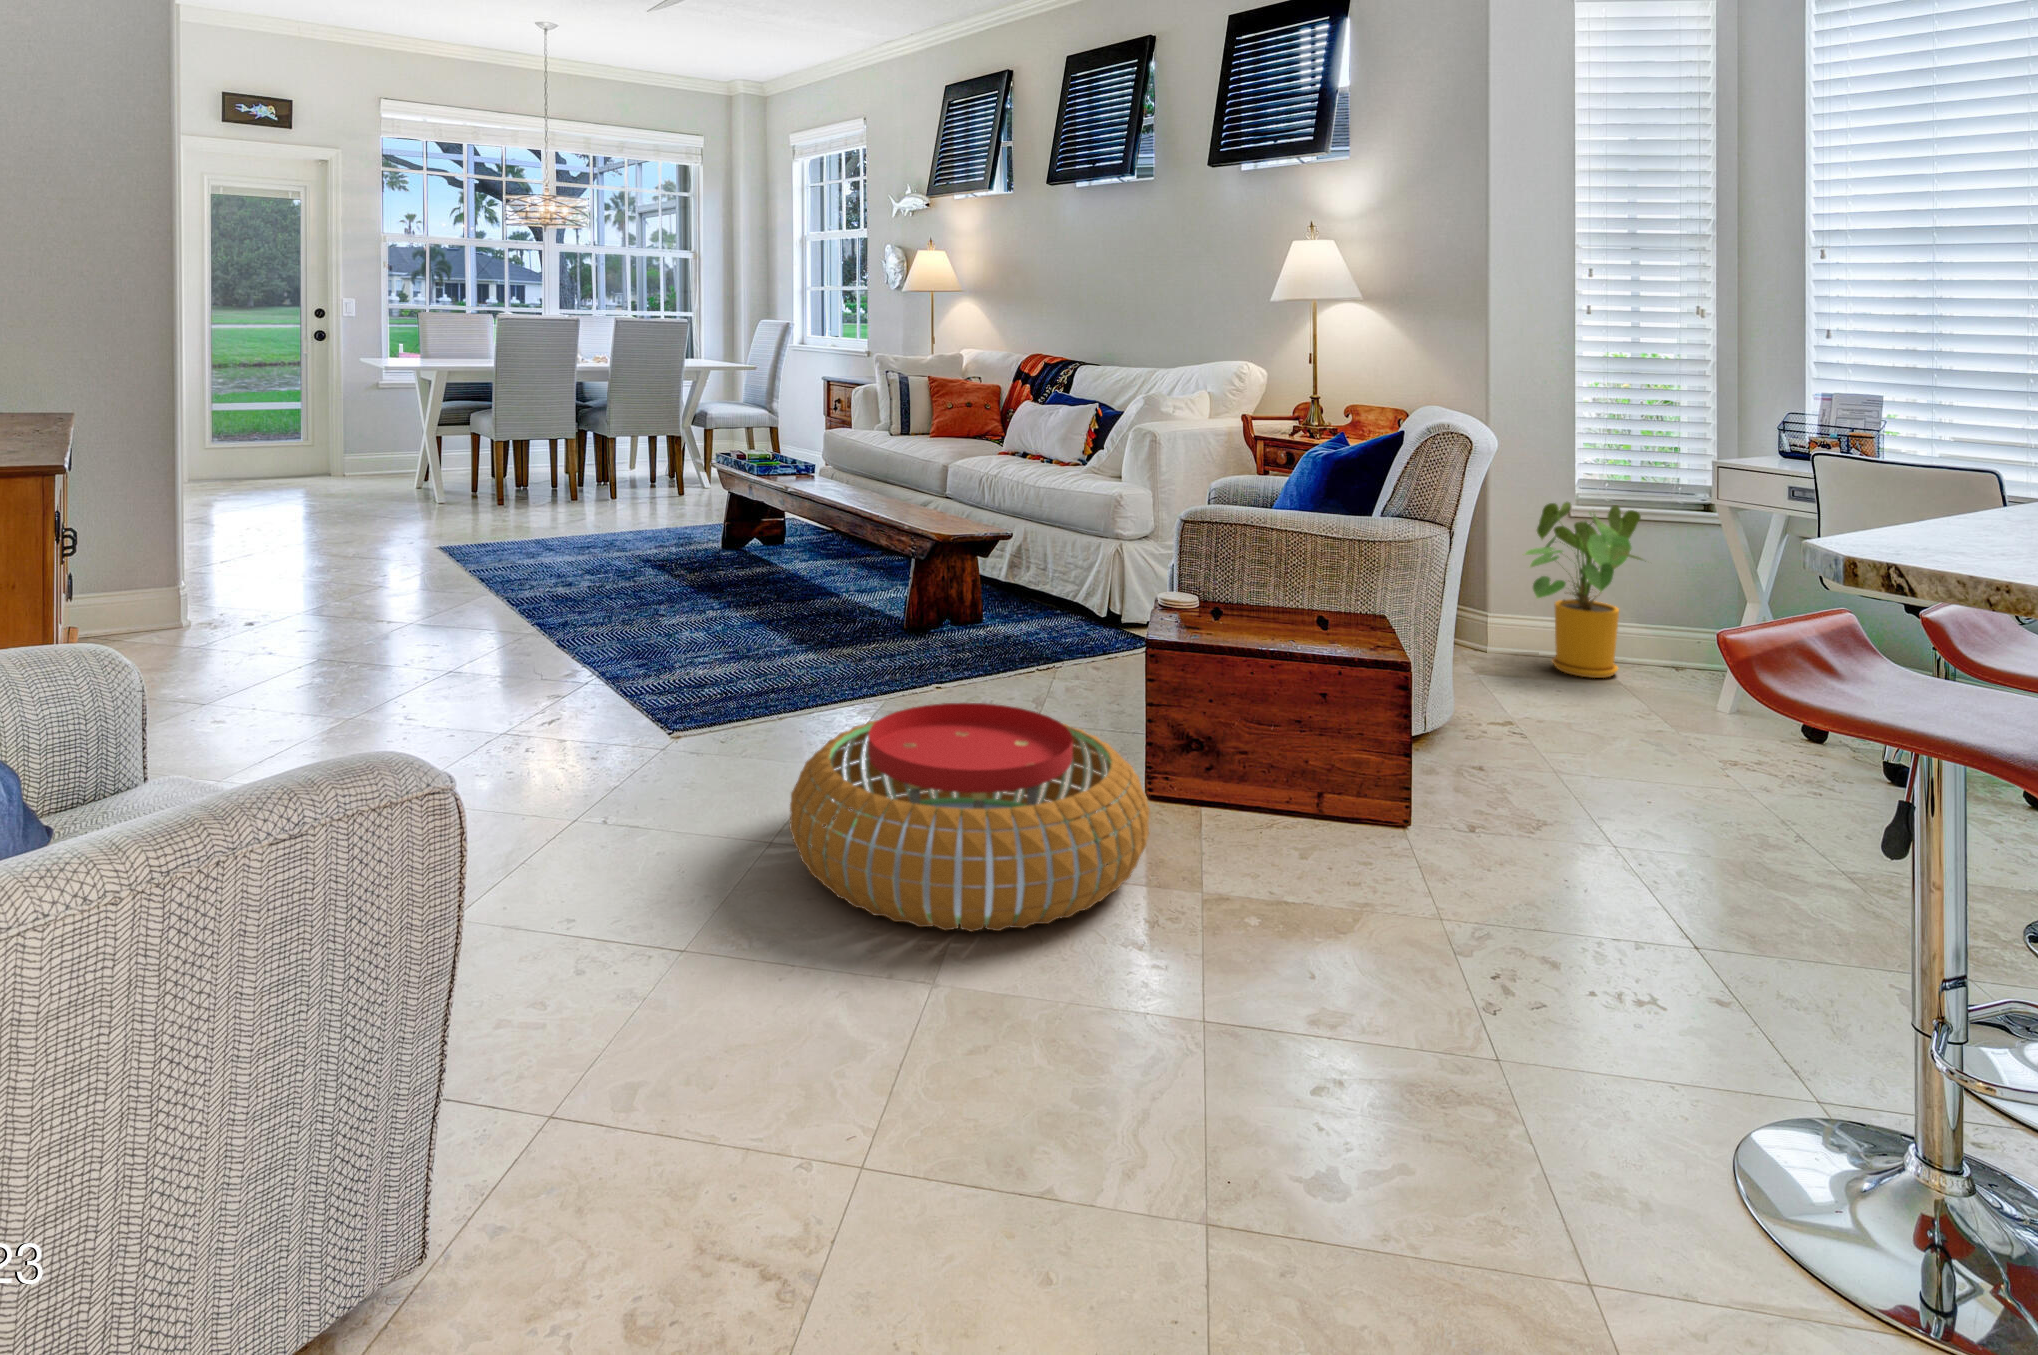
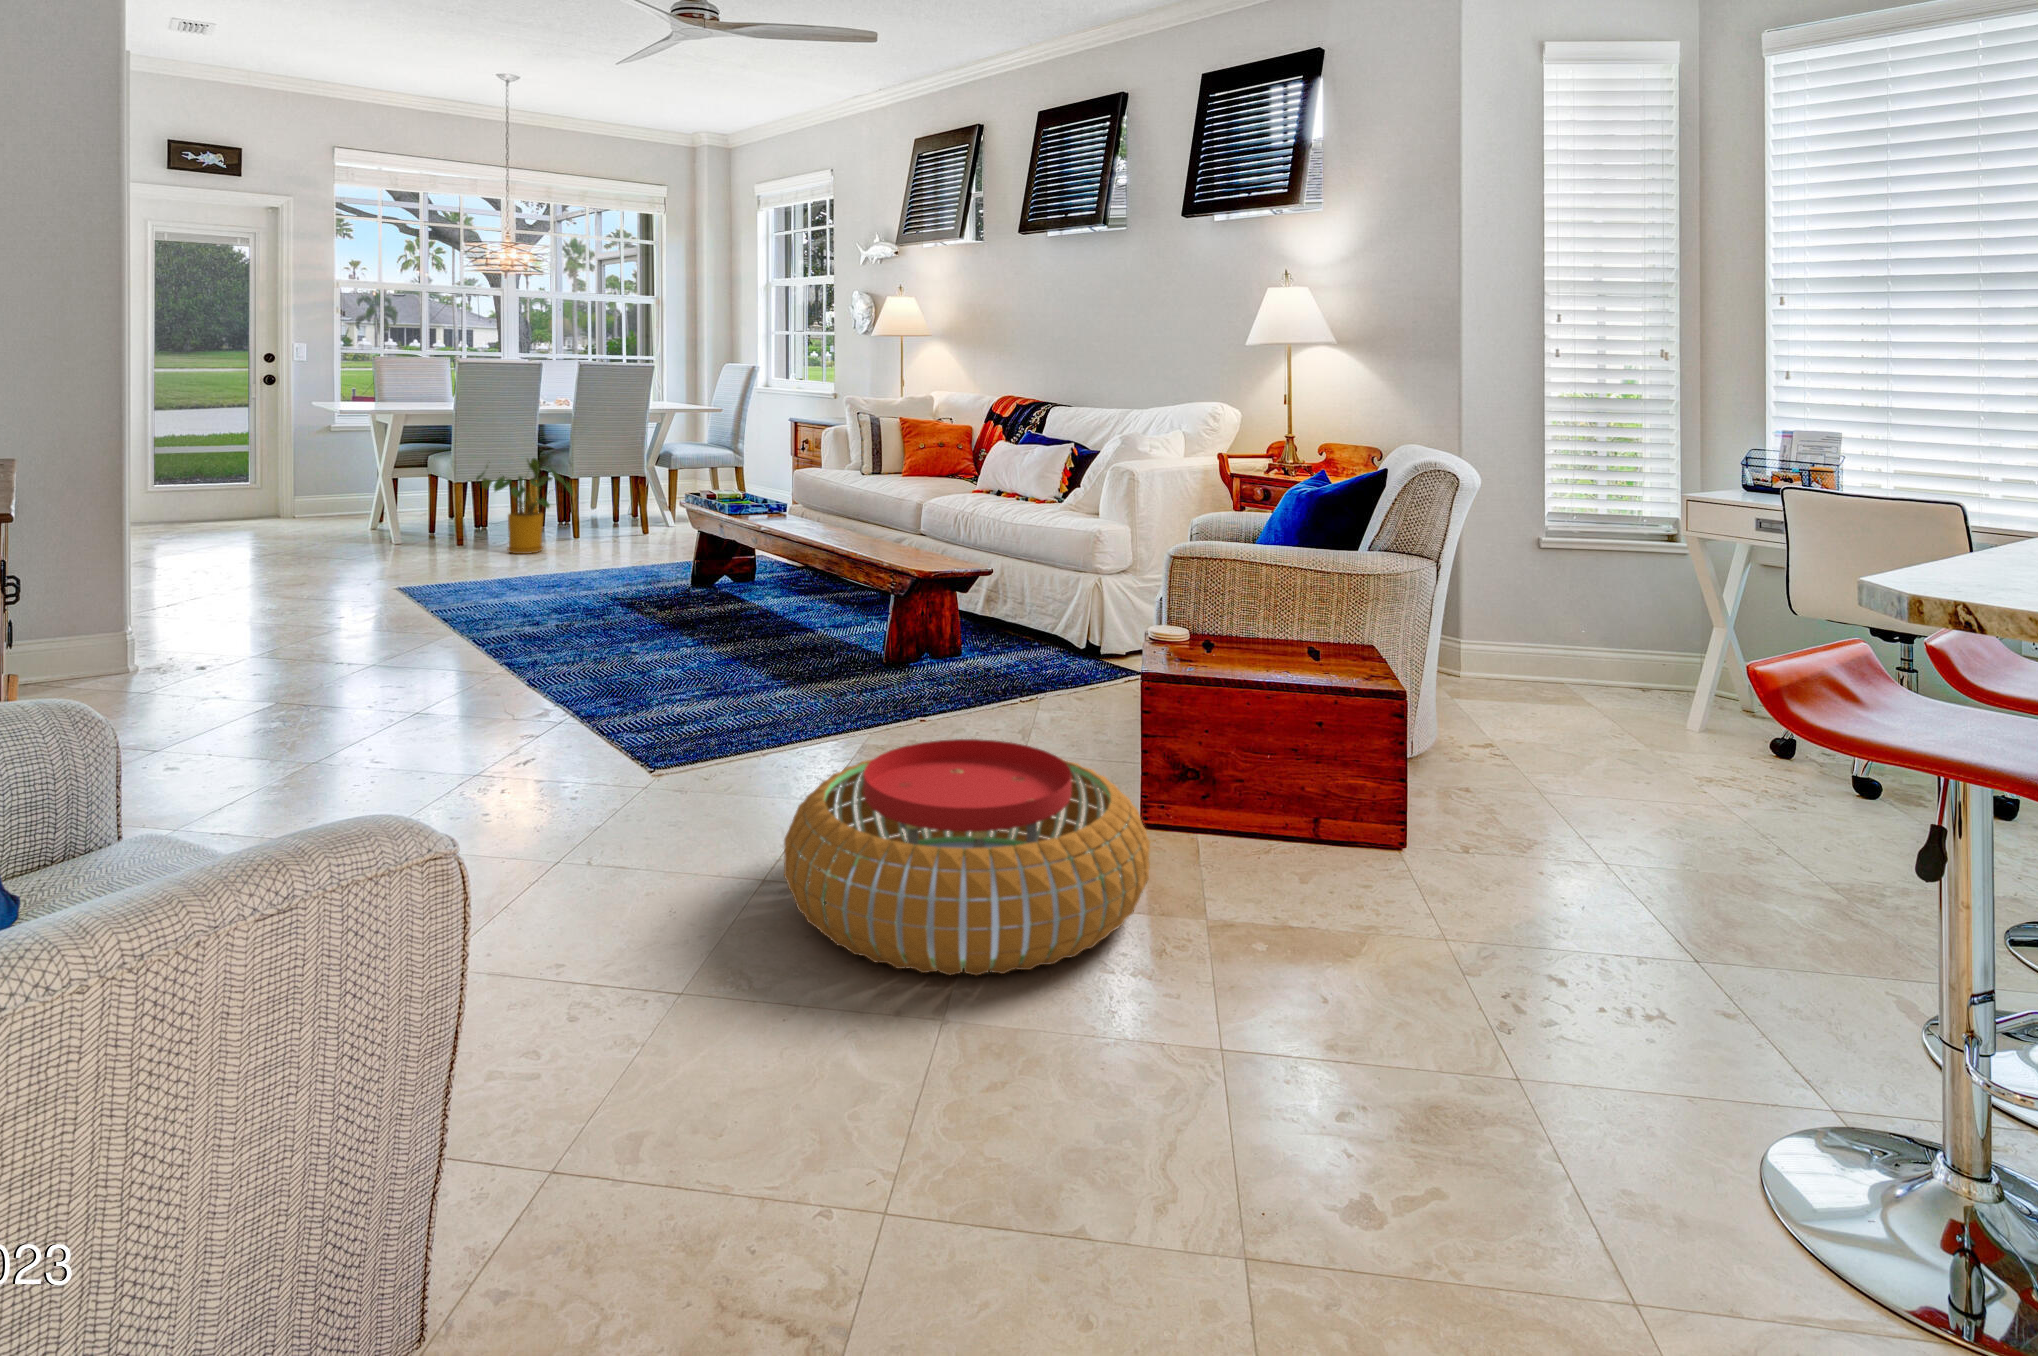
house plant: present [1525,502,1646,678] -> present [476,458,573,554]

